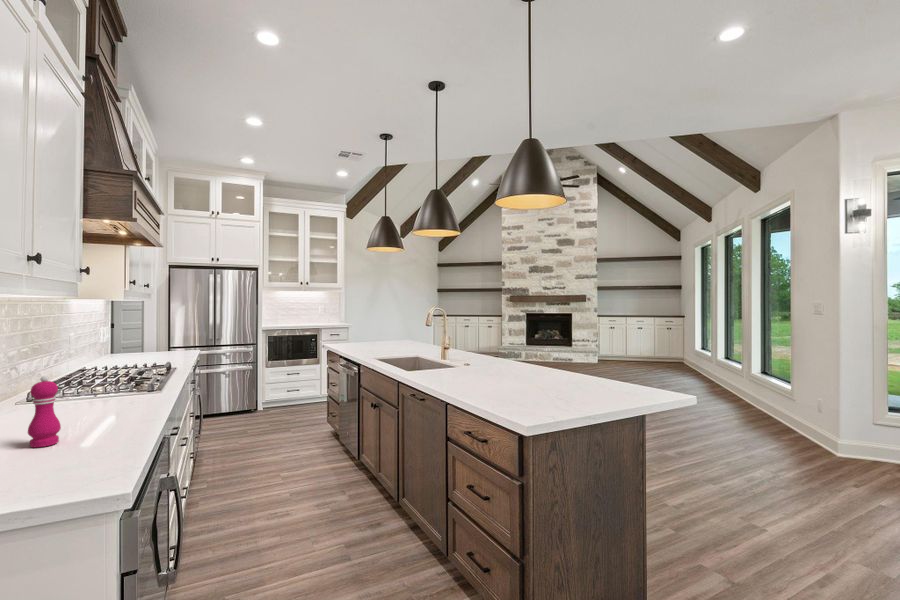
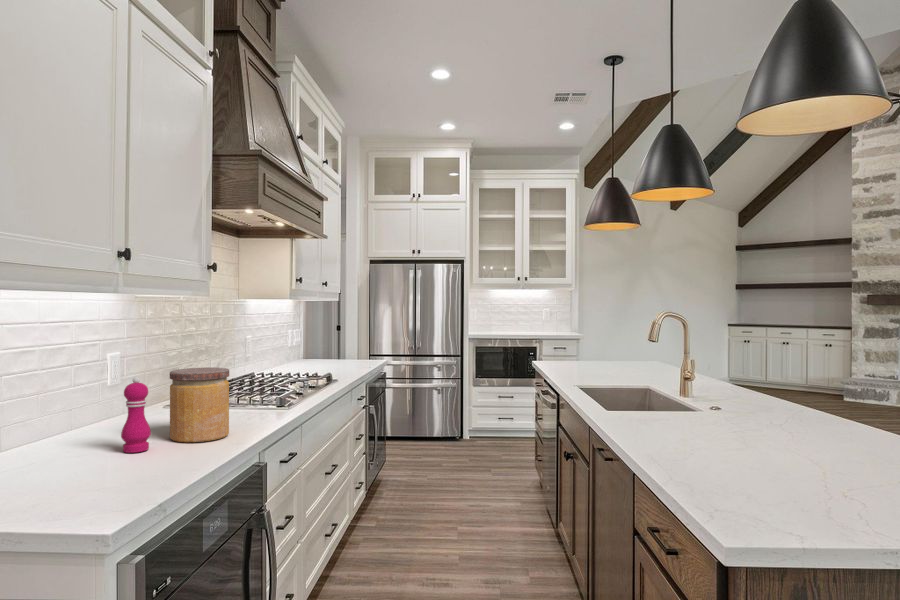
jar: none [68,363,131,432] -> present [170,367,229,442]

